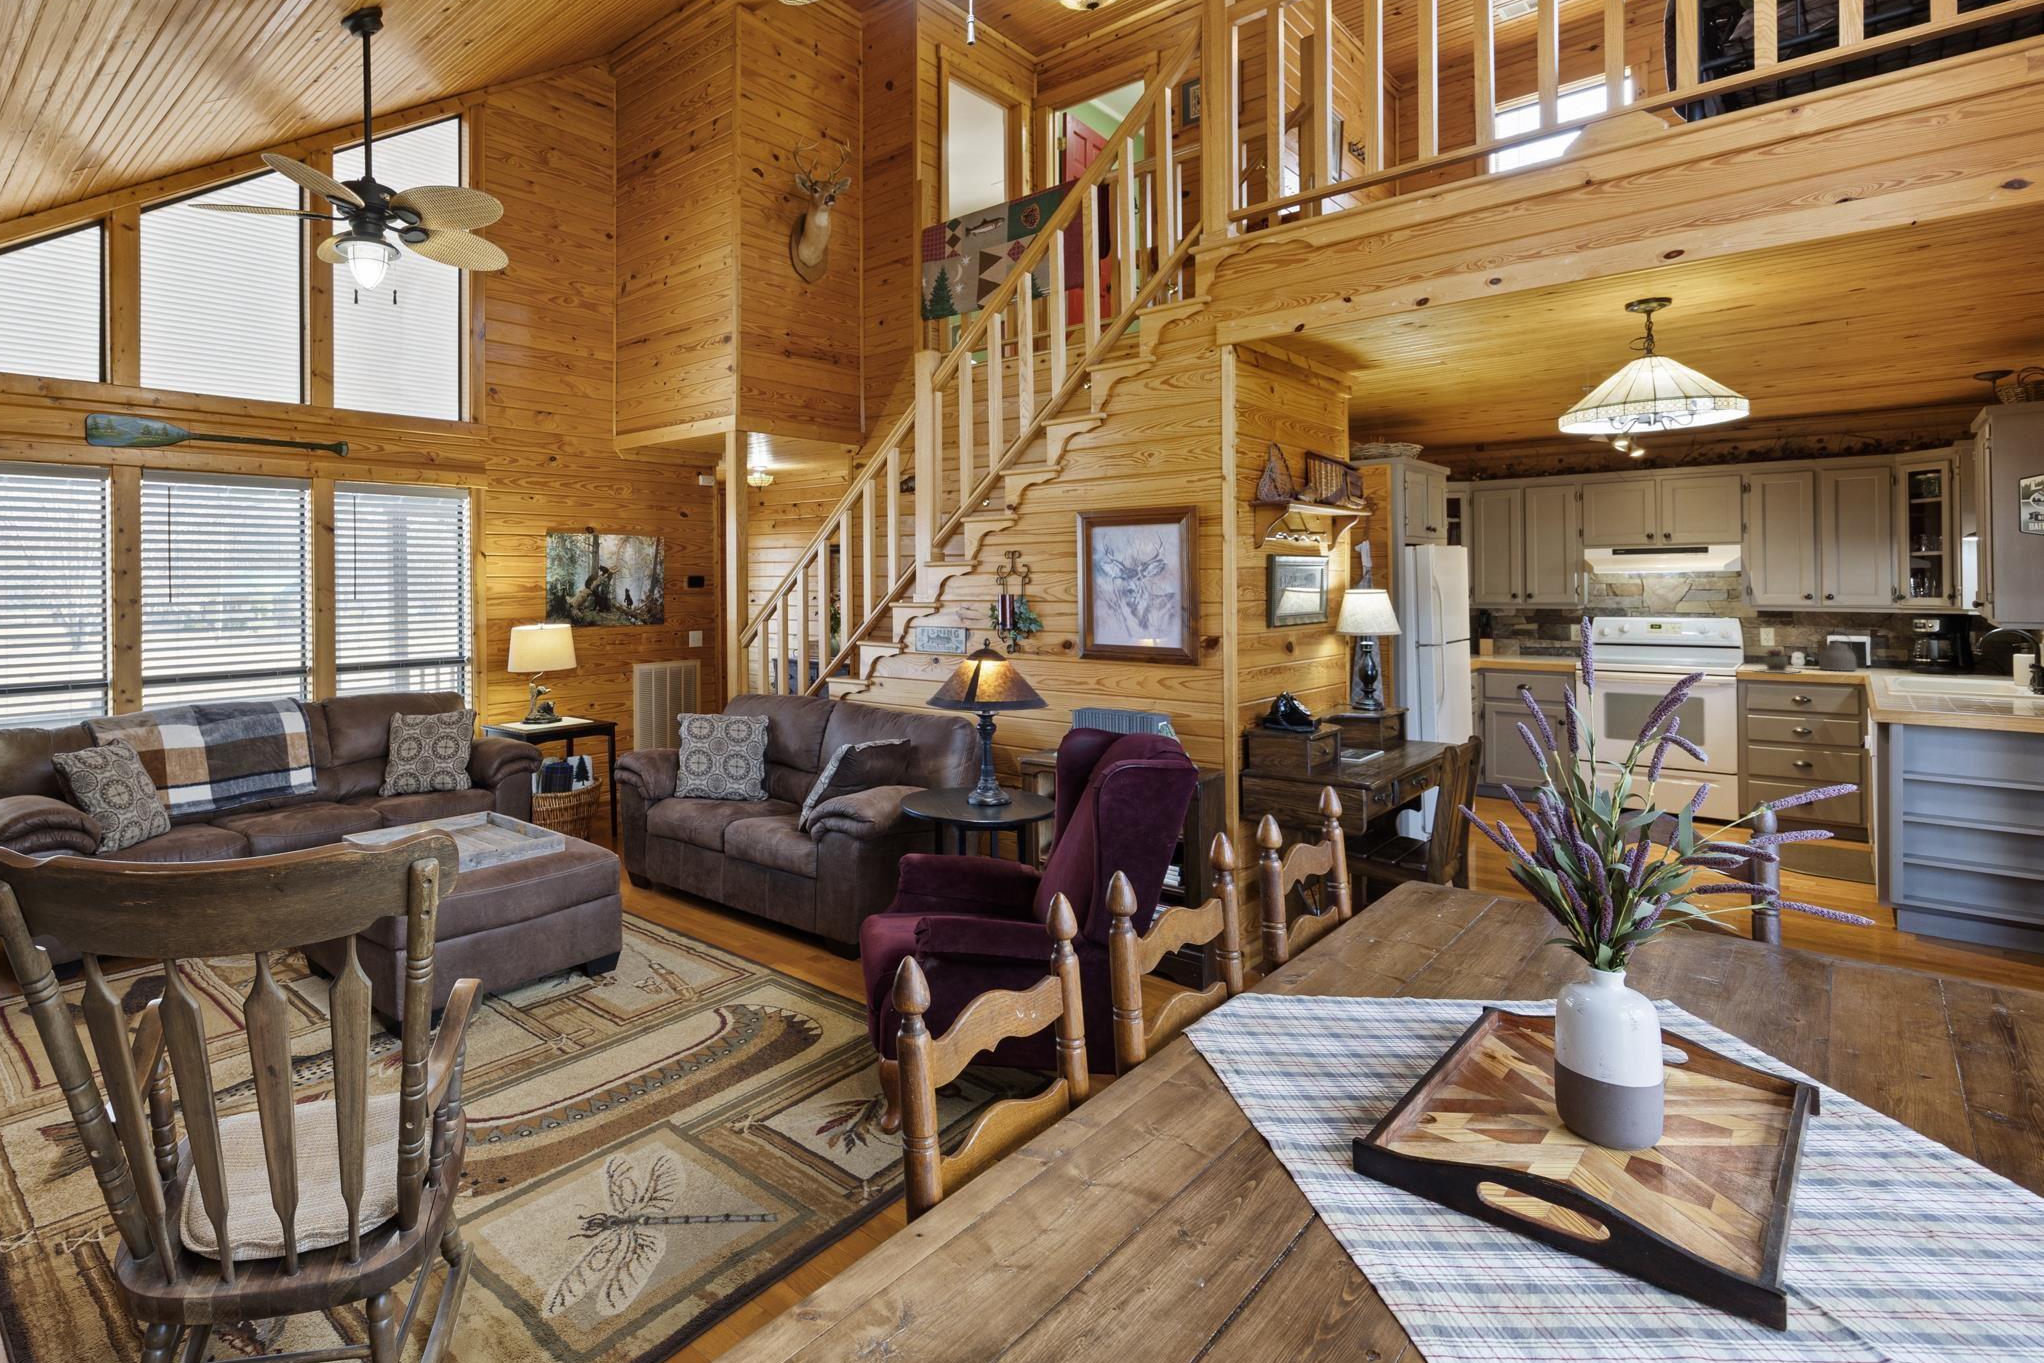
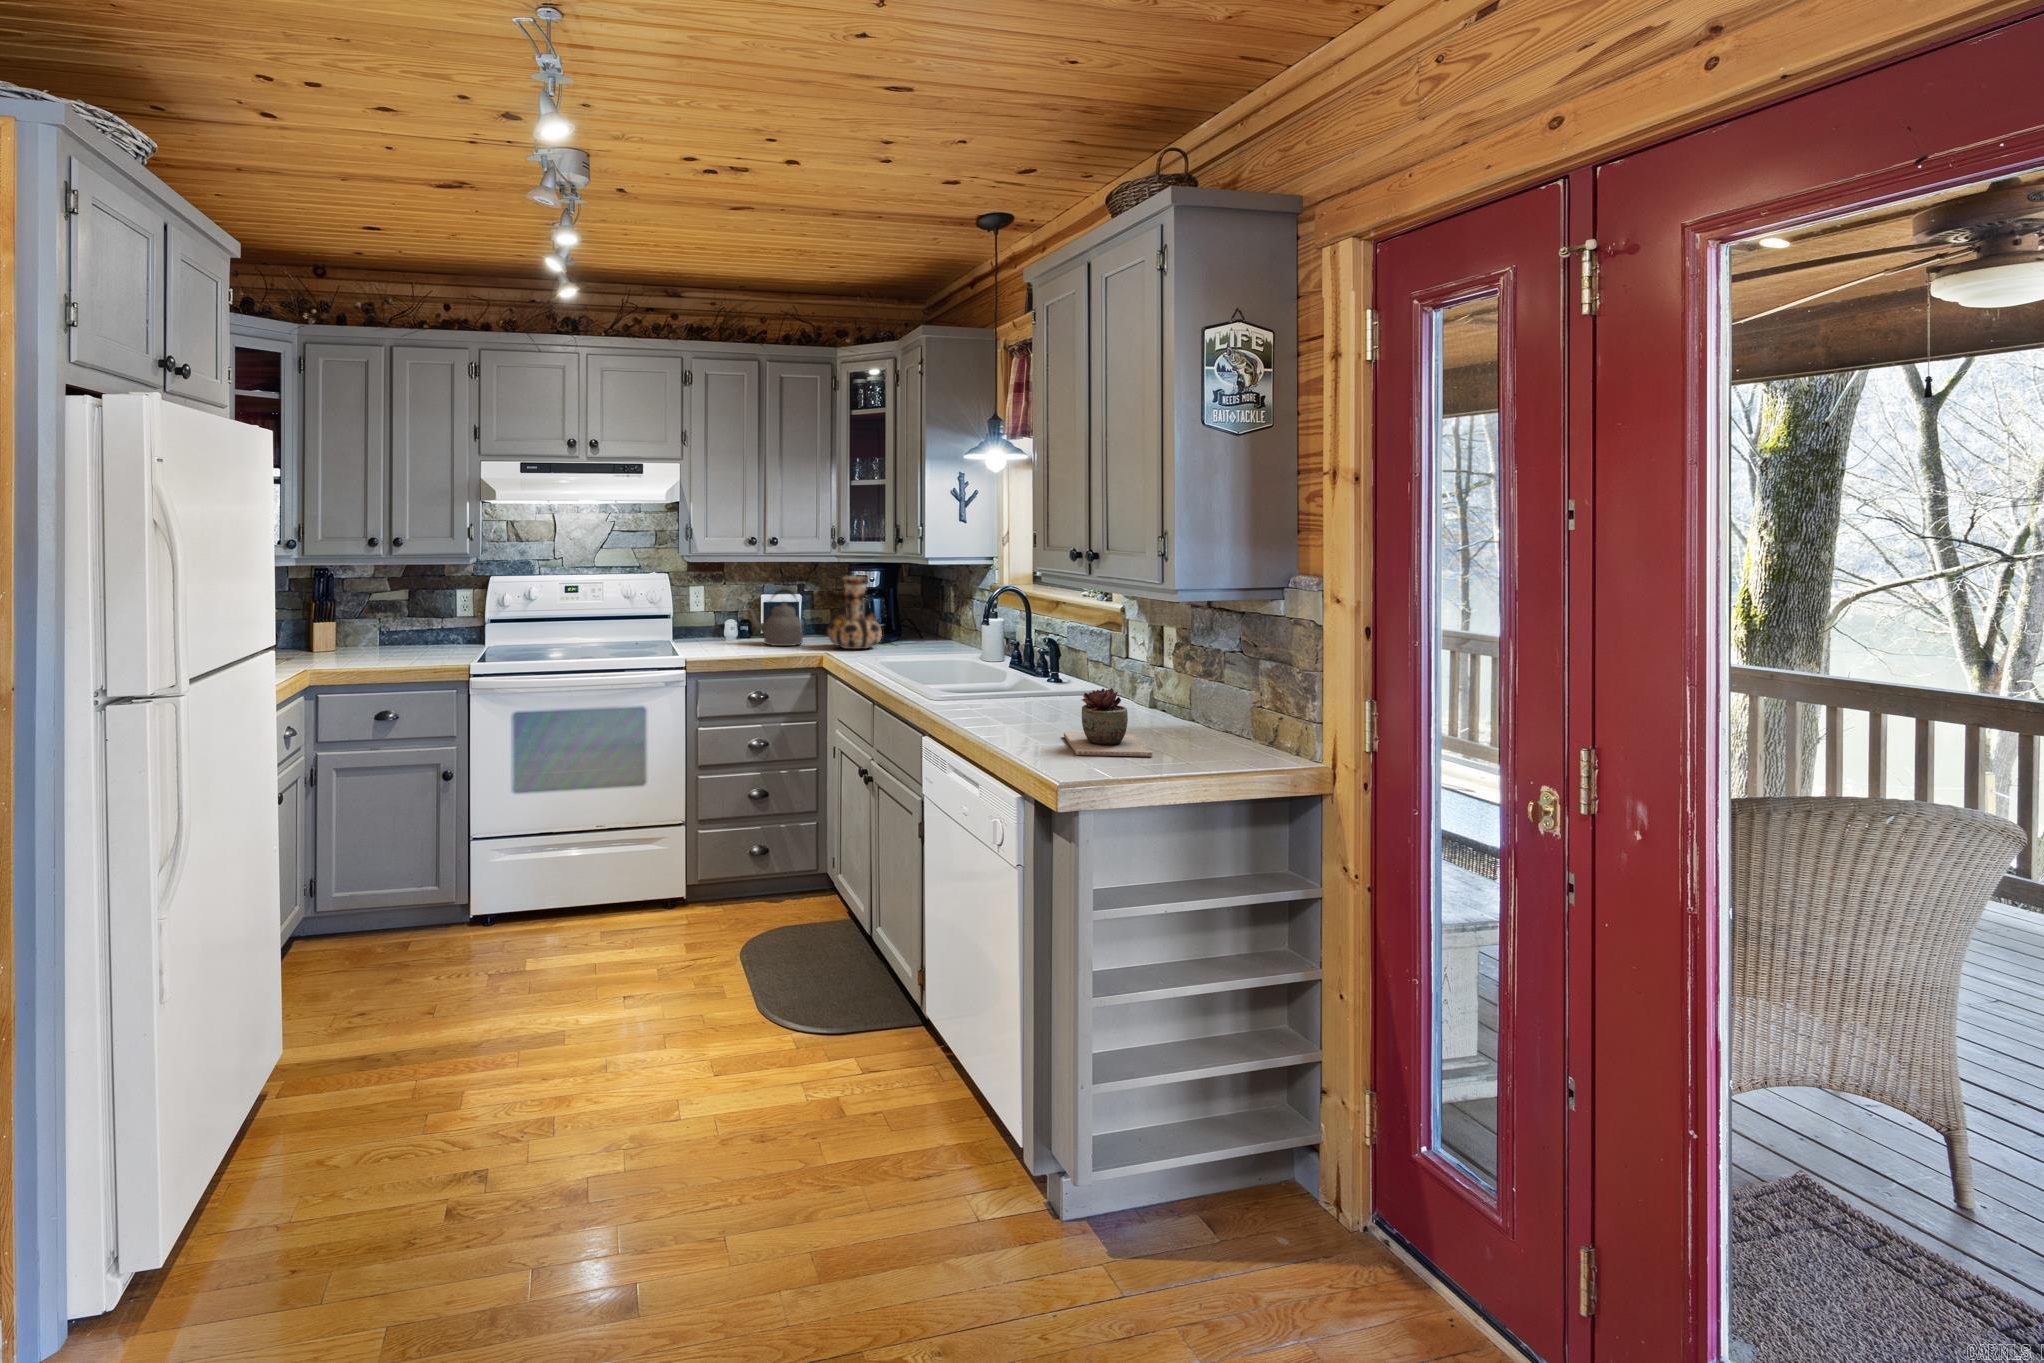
vase: none [1875,623,1931,675] -> present [828,576,882,649]
succulent plant: present [1756,650,1799,673] -> present [1064,688,1153,757]

